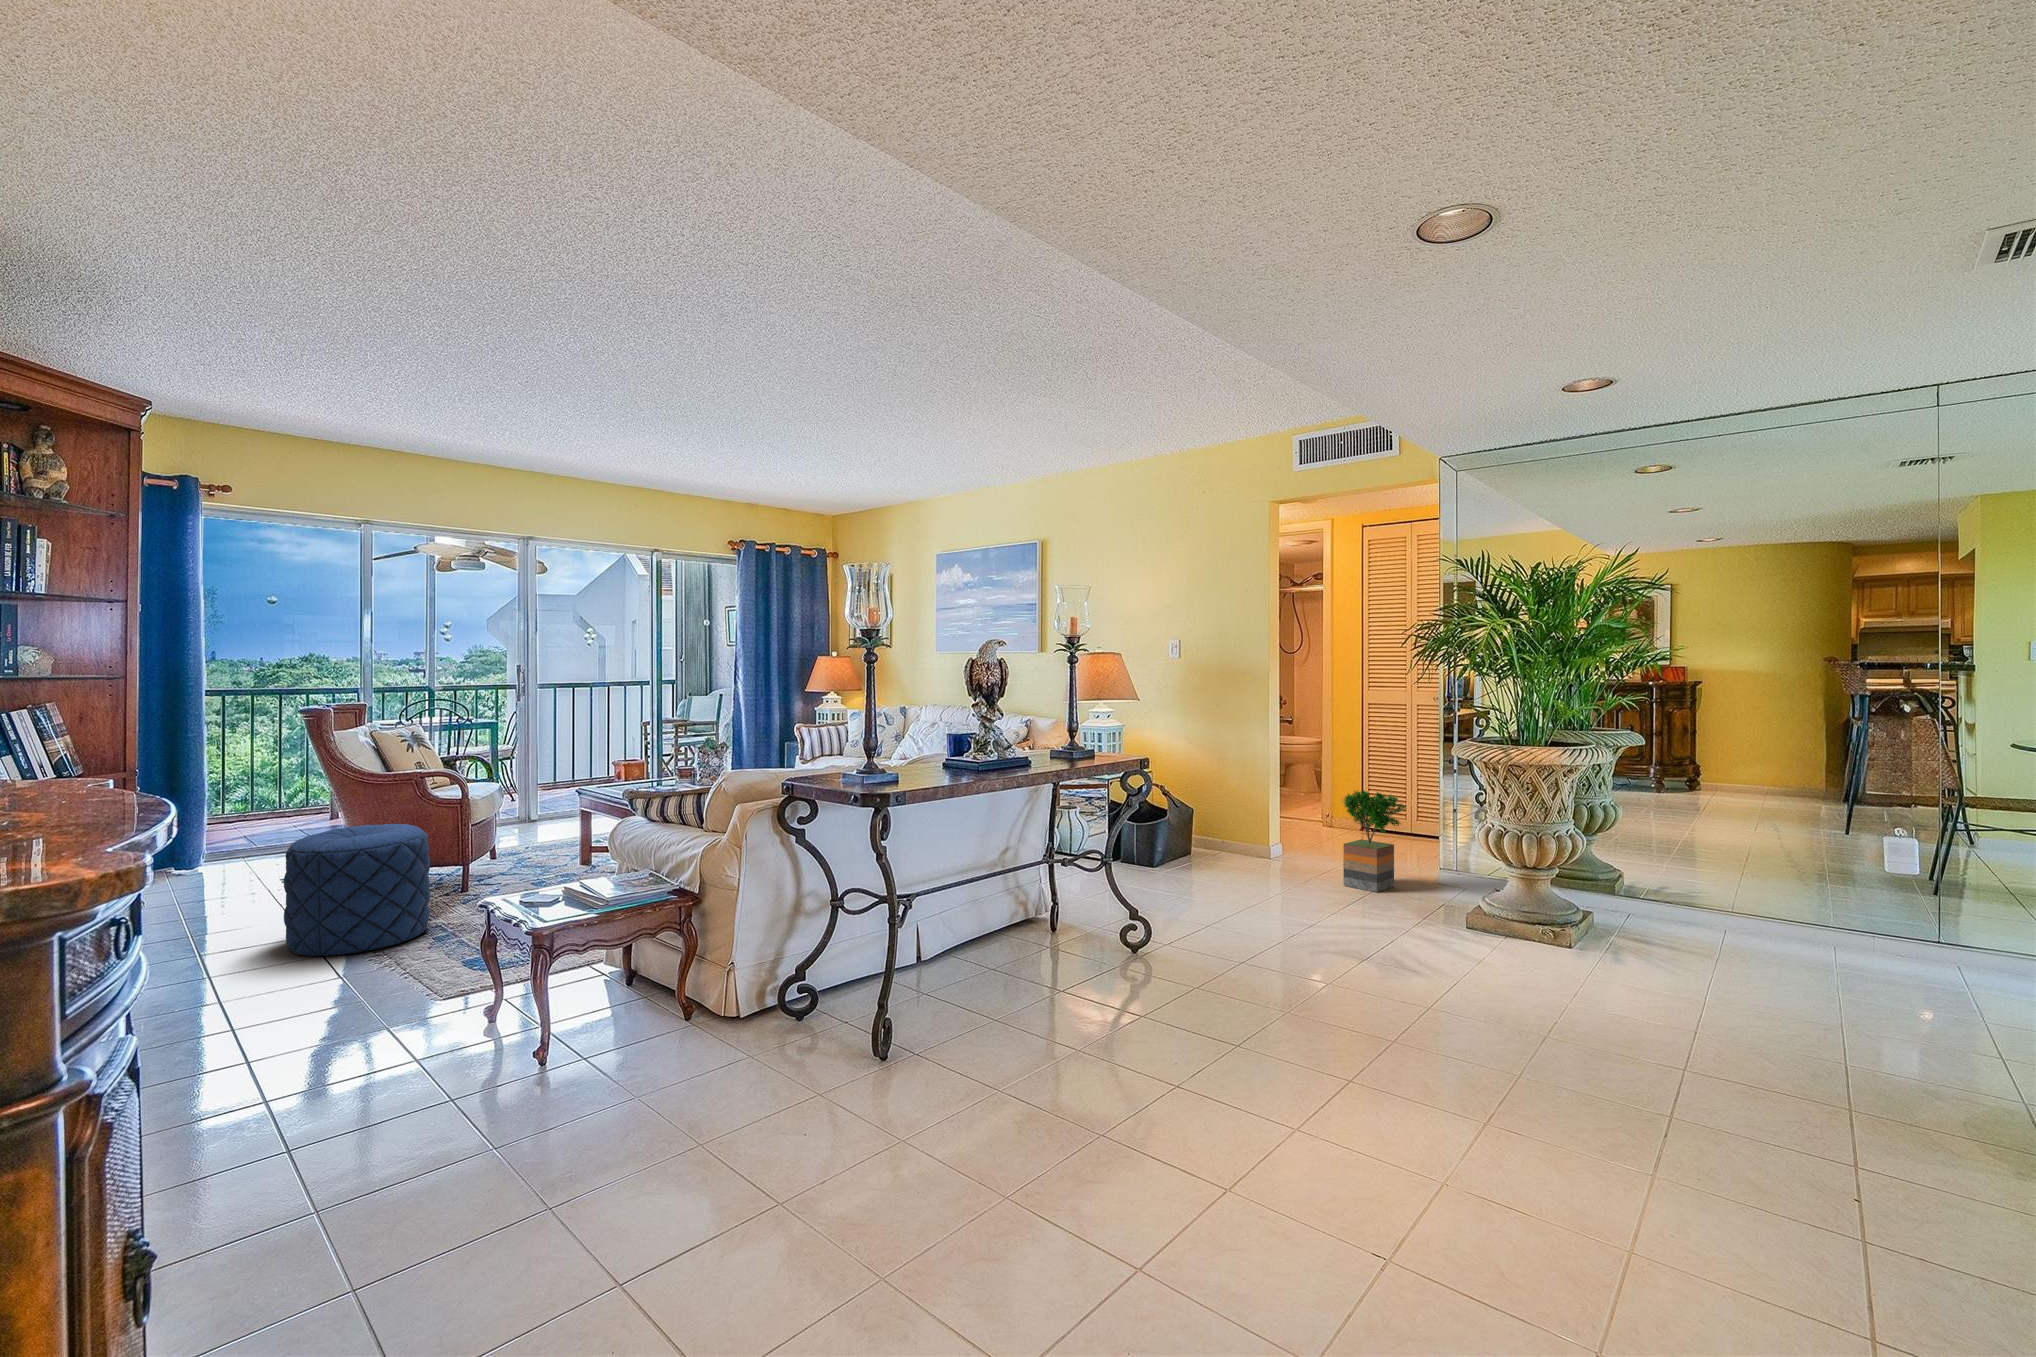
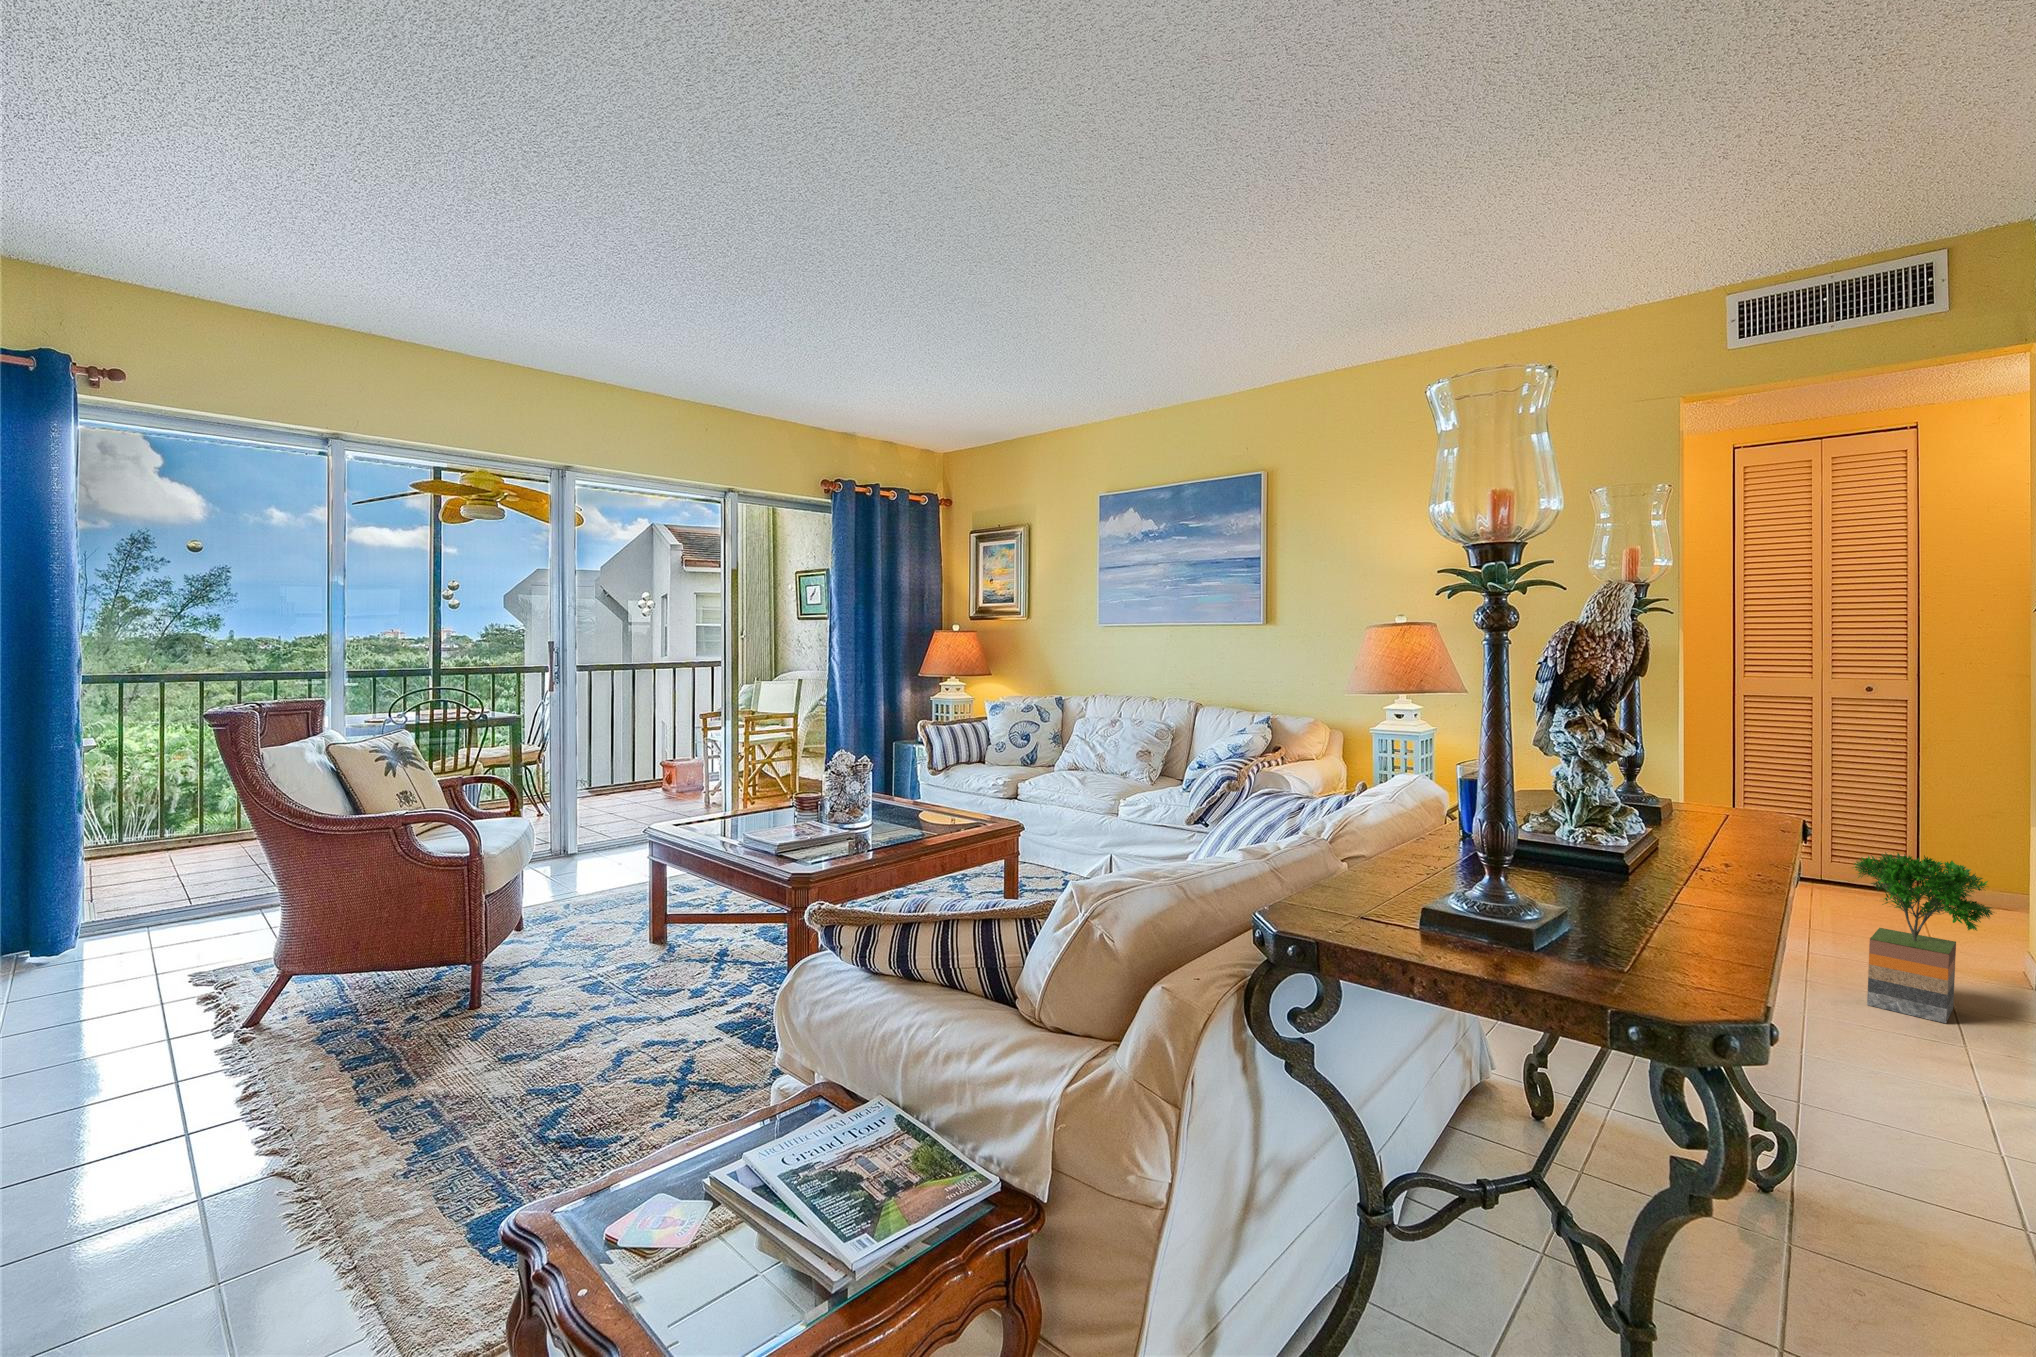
pouf: present [284,824,430,956] -> none [137,923,411,1194]

